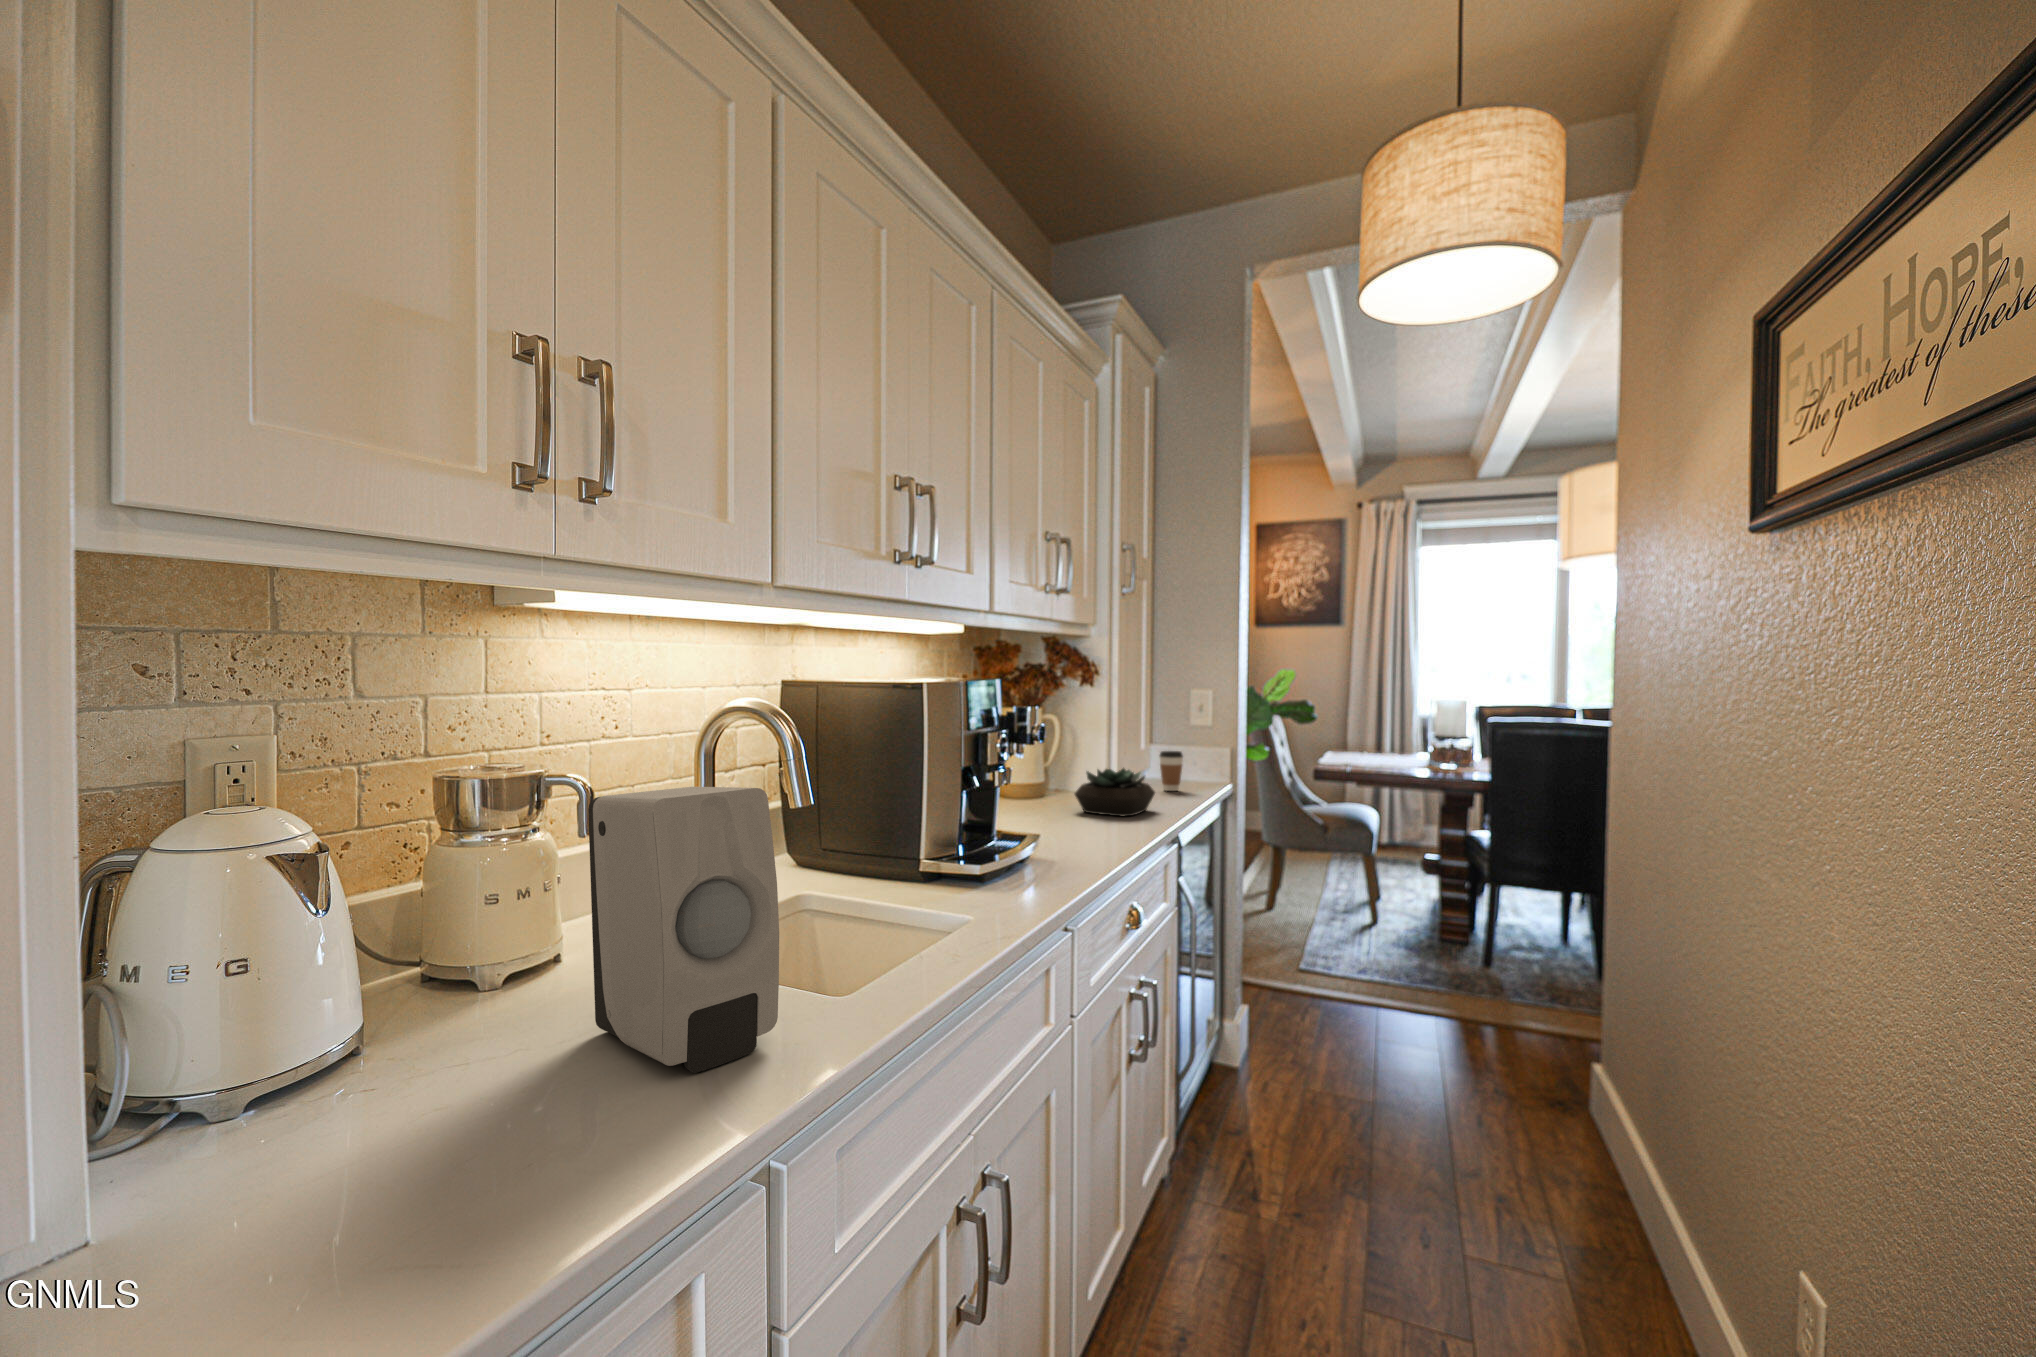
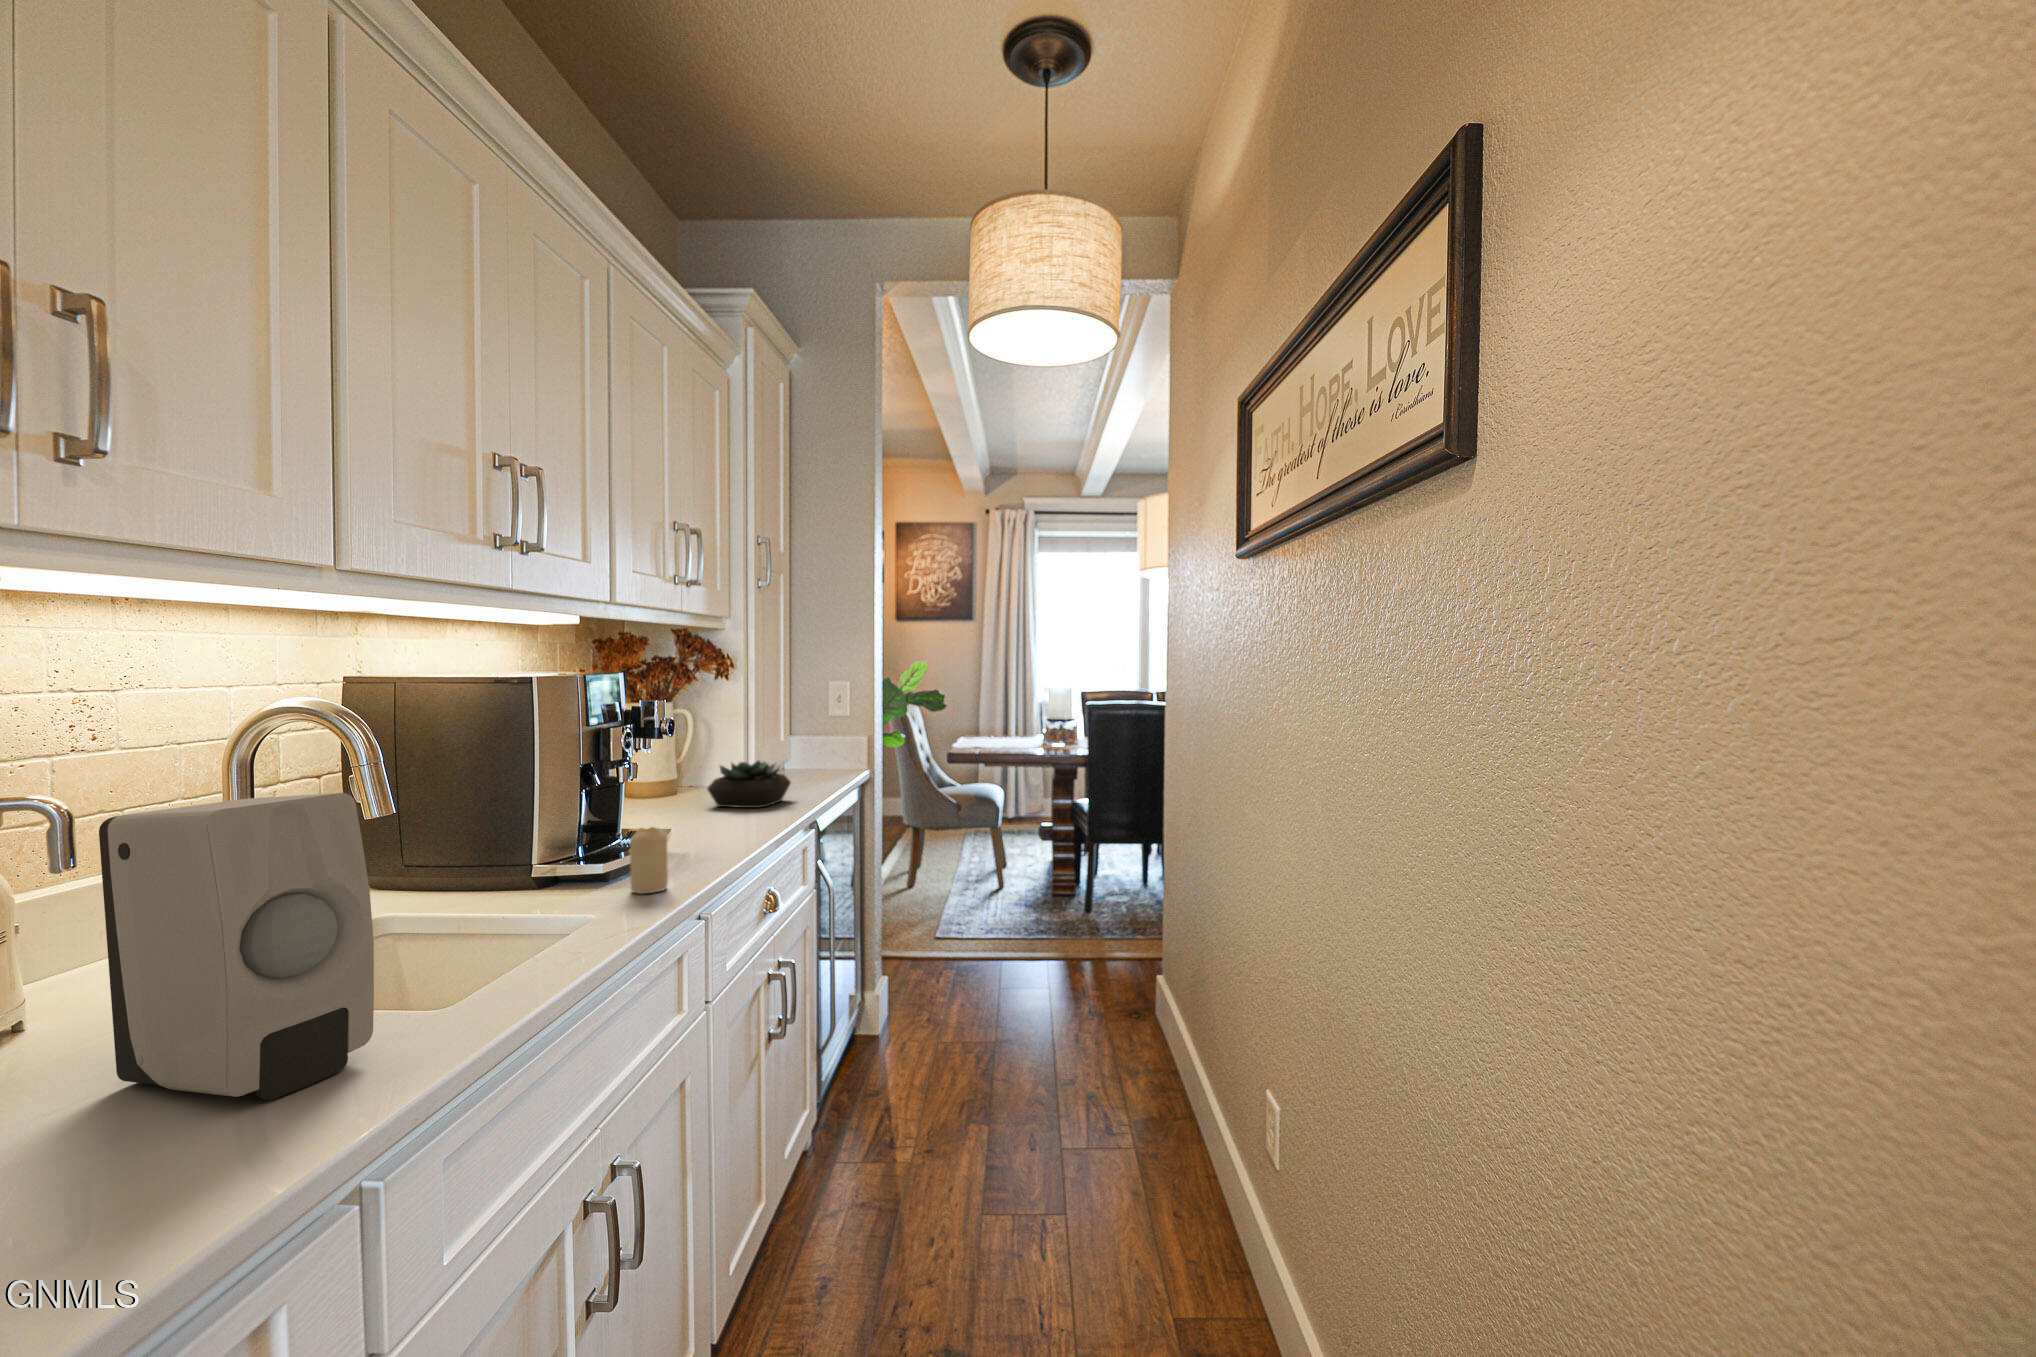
coffee cup: present [1160,751,1183,791] -> none [796,742,820,781]
candle: none [1004,833,1038,900] -> present [630,827,668,894]

